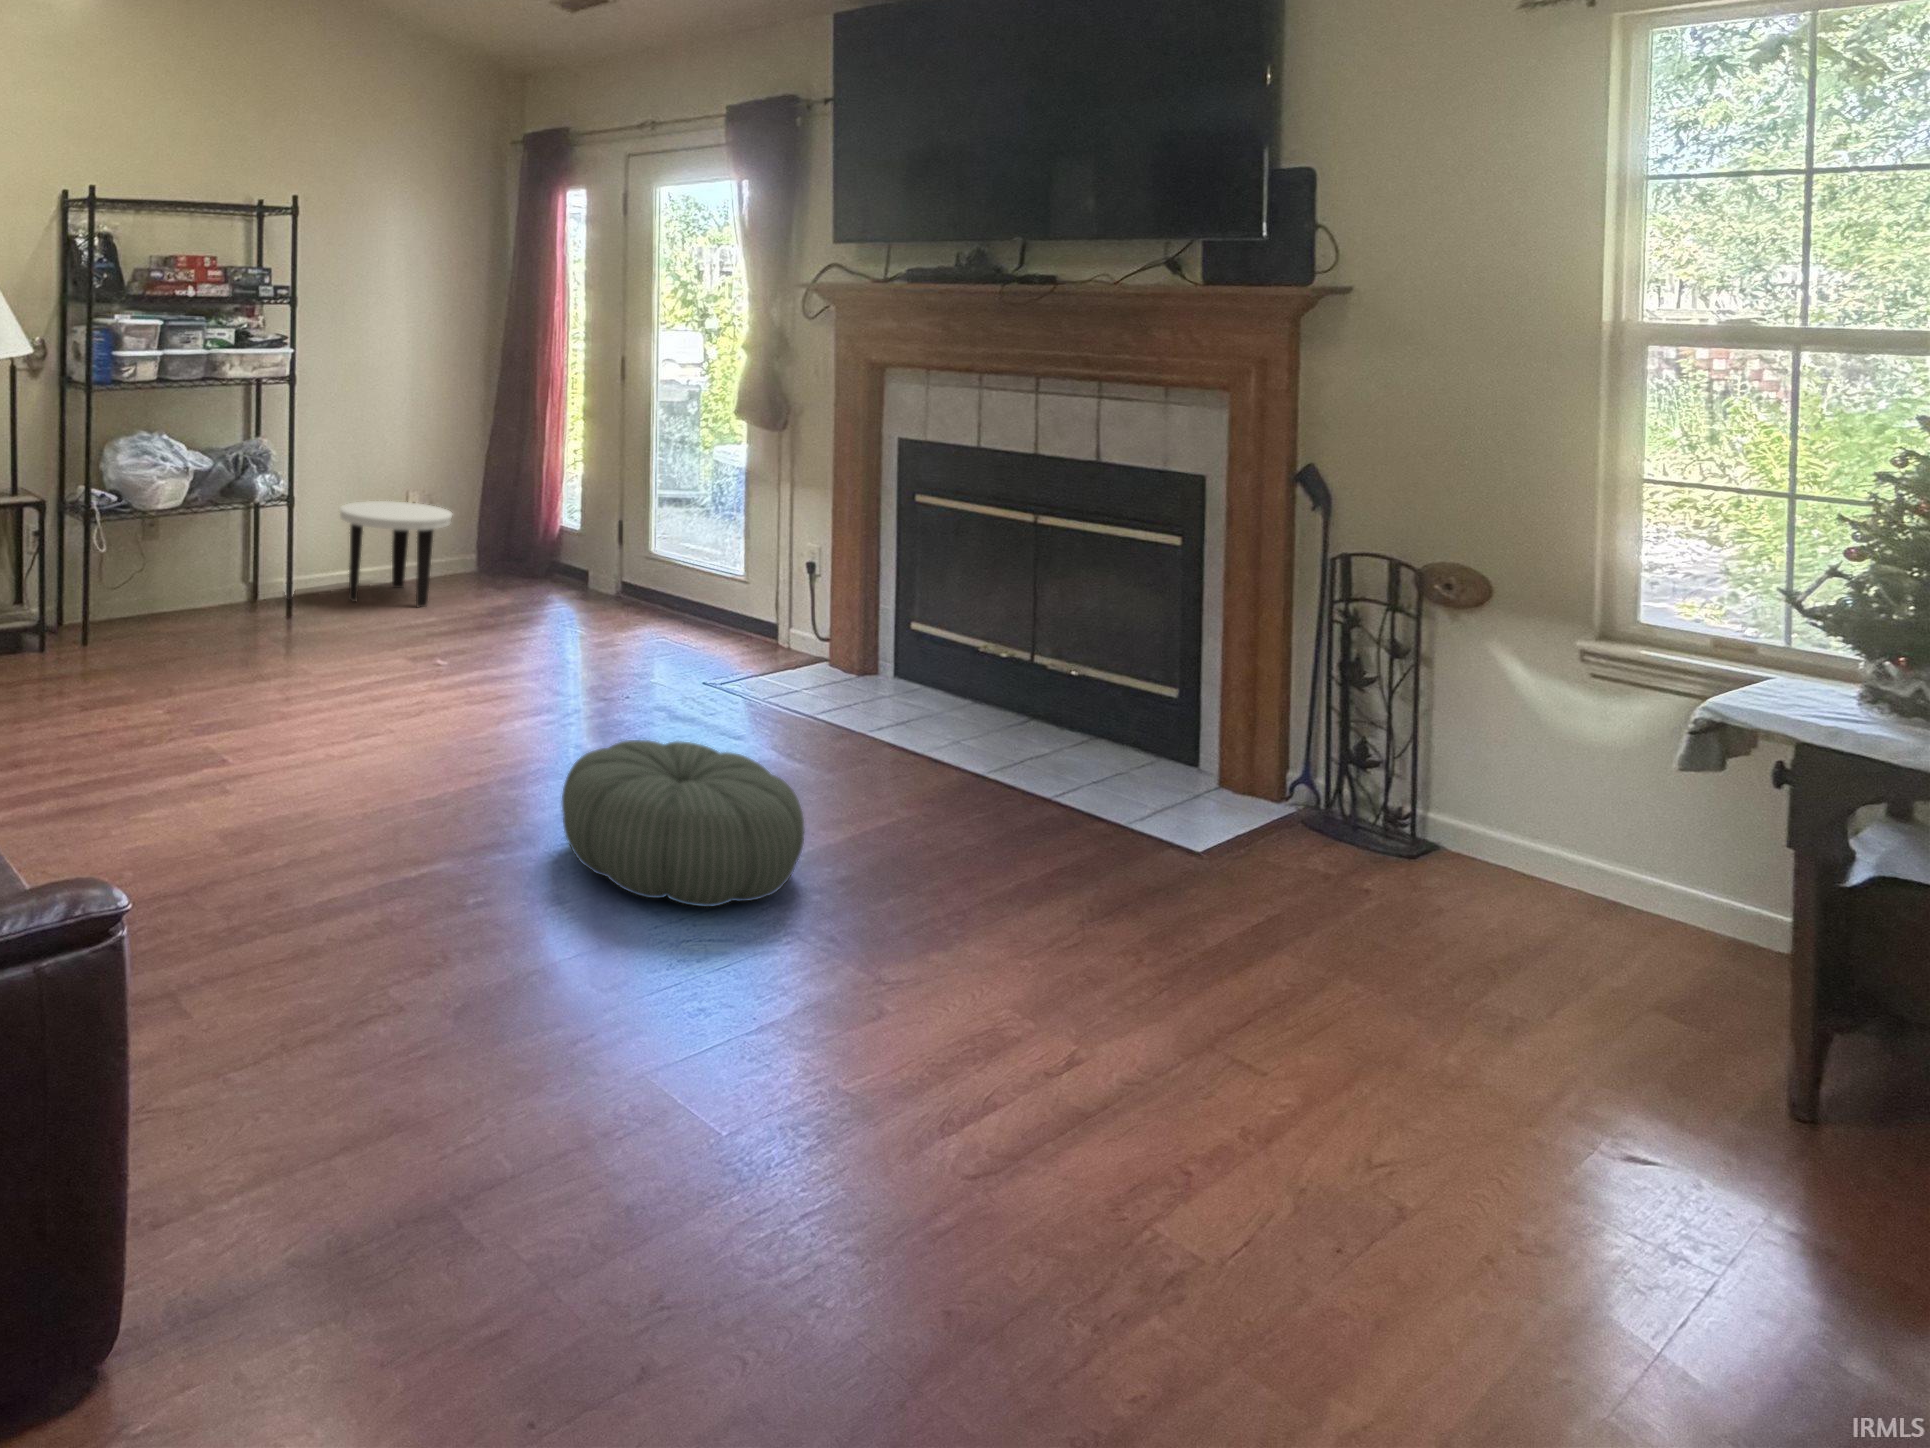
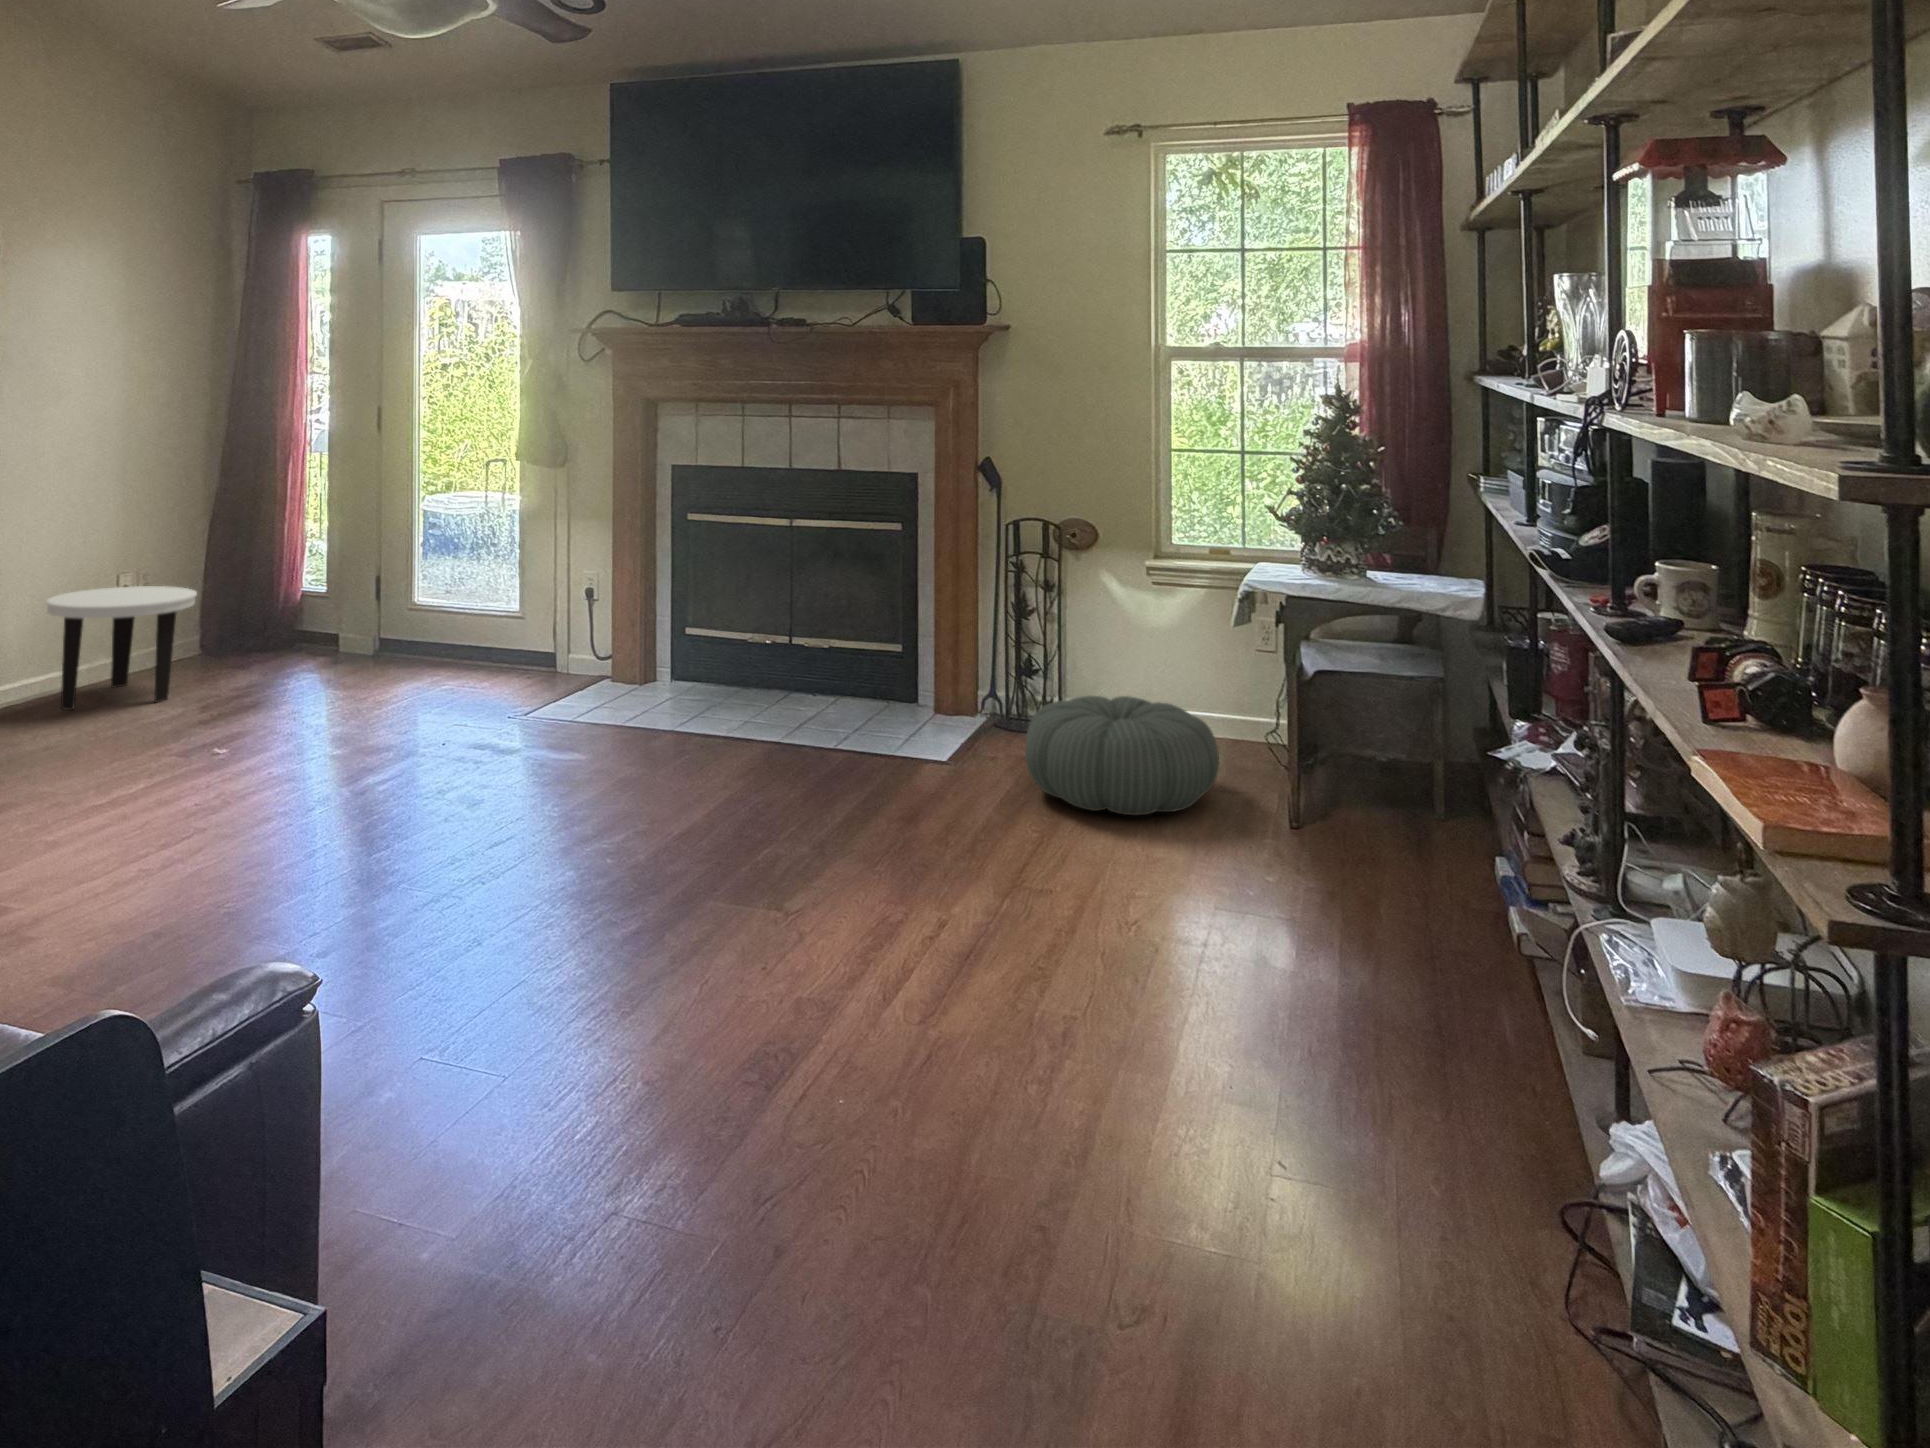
pouf: present [562,740,804,907] -> present [1025,696,1219,815]

